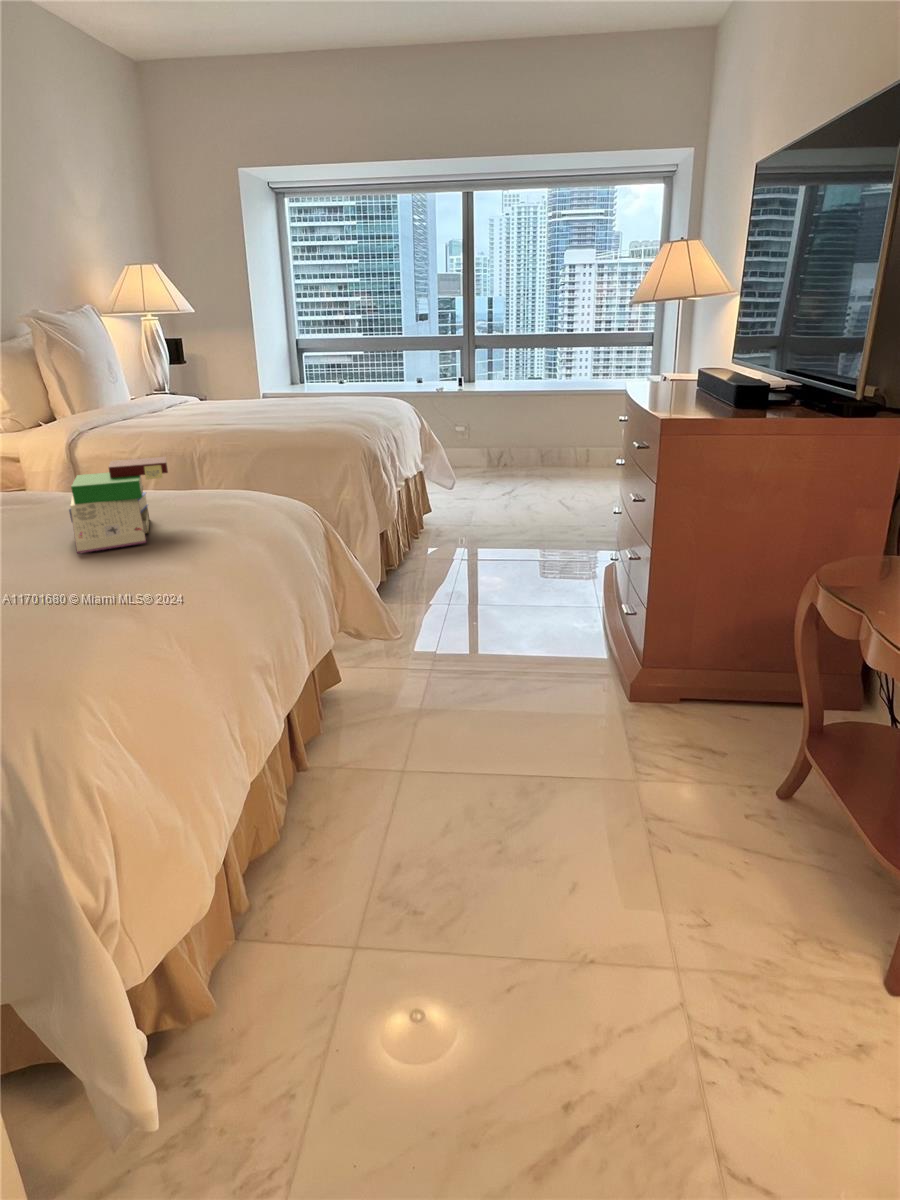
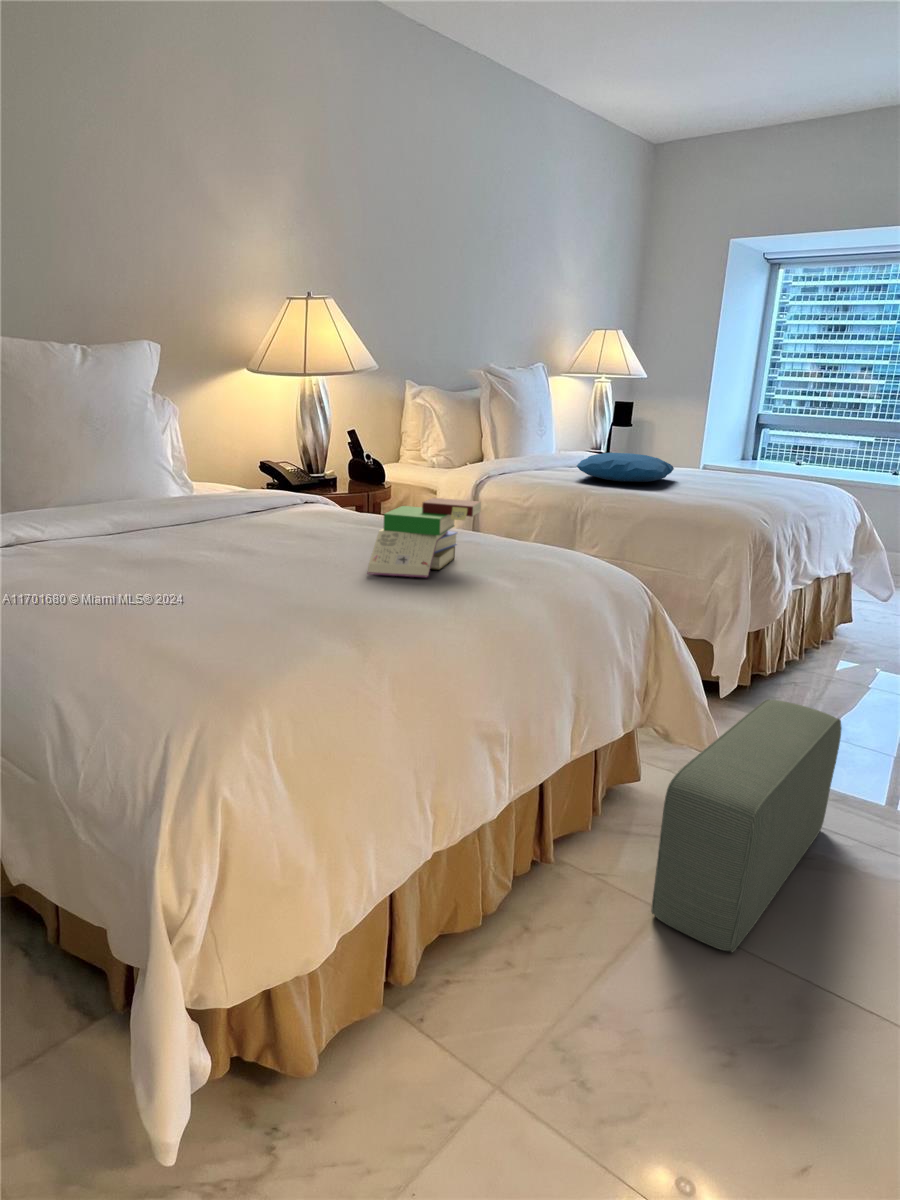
pillow: none [172,391,264,419] -> present [577,453,674,482]
pouf: none [402,581,489,783] -> present [651,699,842,952]

